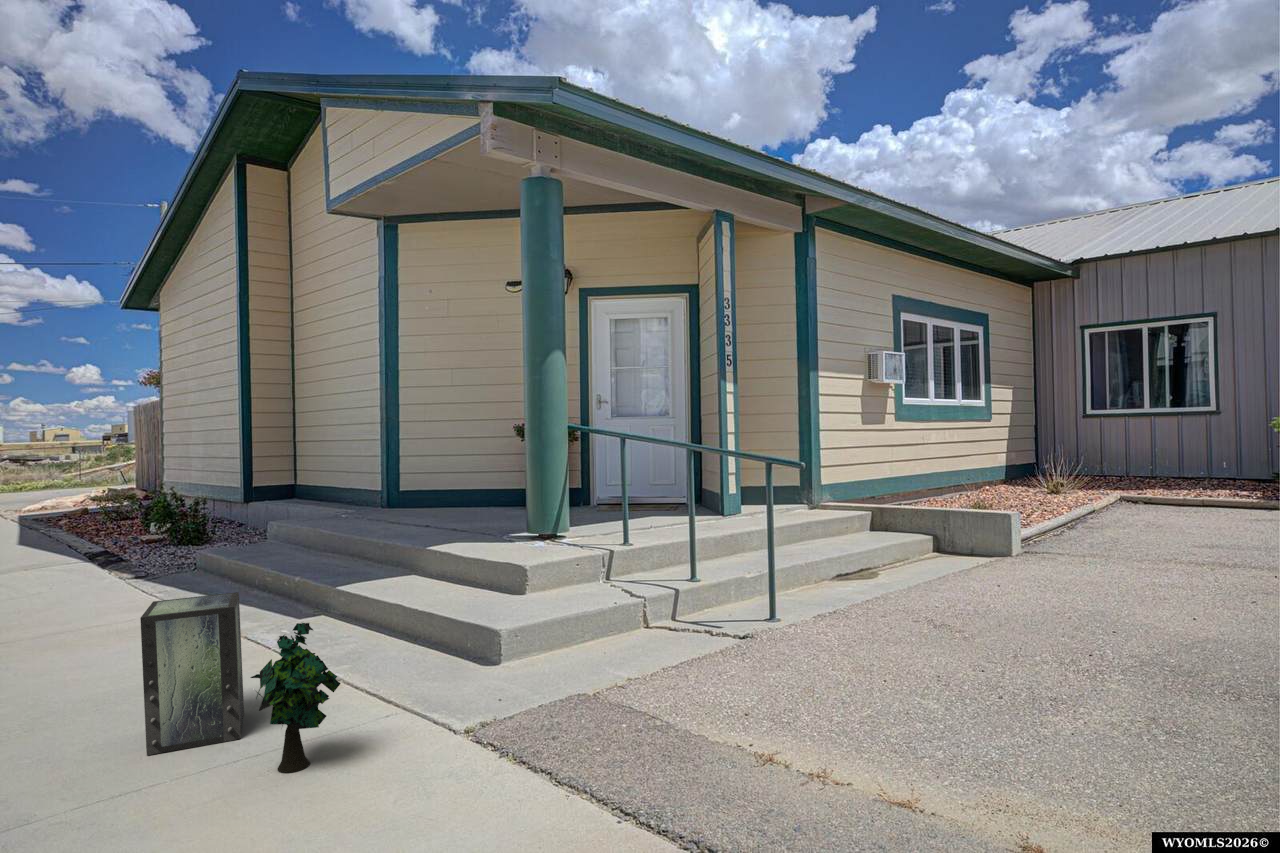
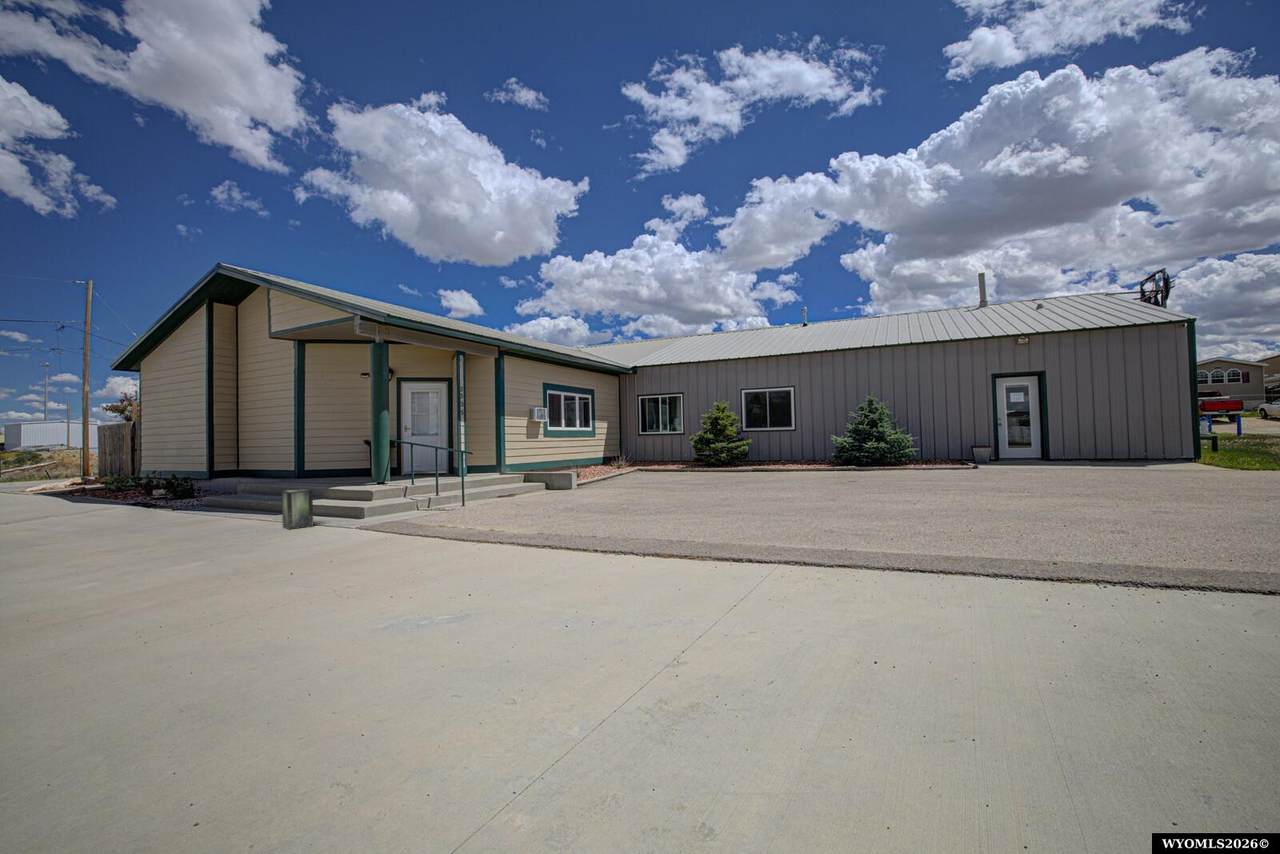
decorative plant: present [251,623,341,773] -> none [324,490,349,528]

